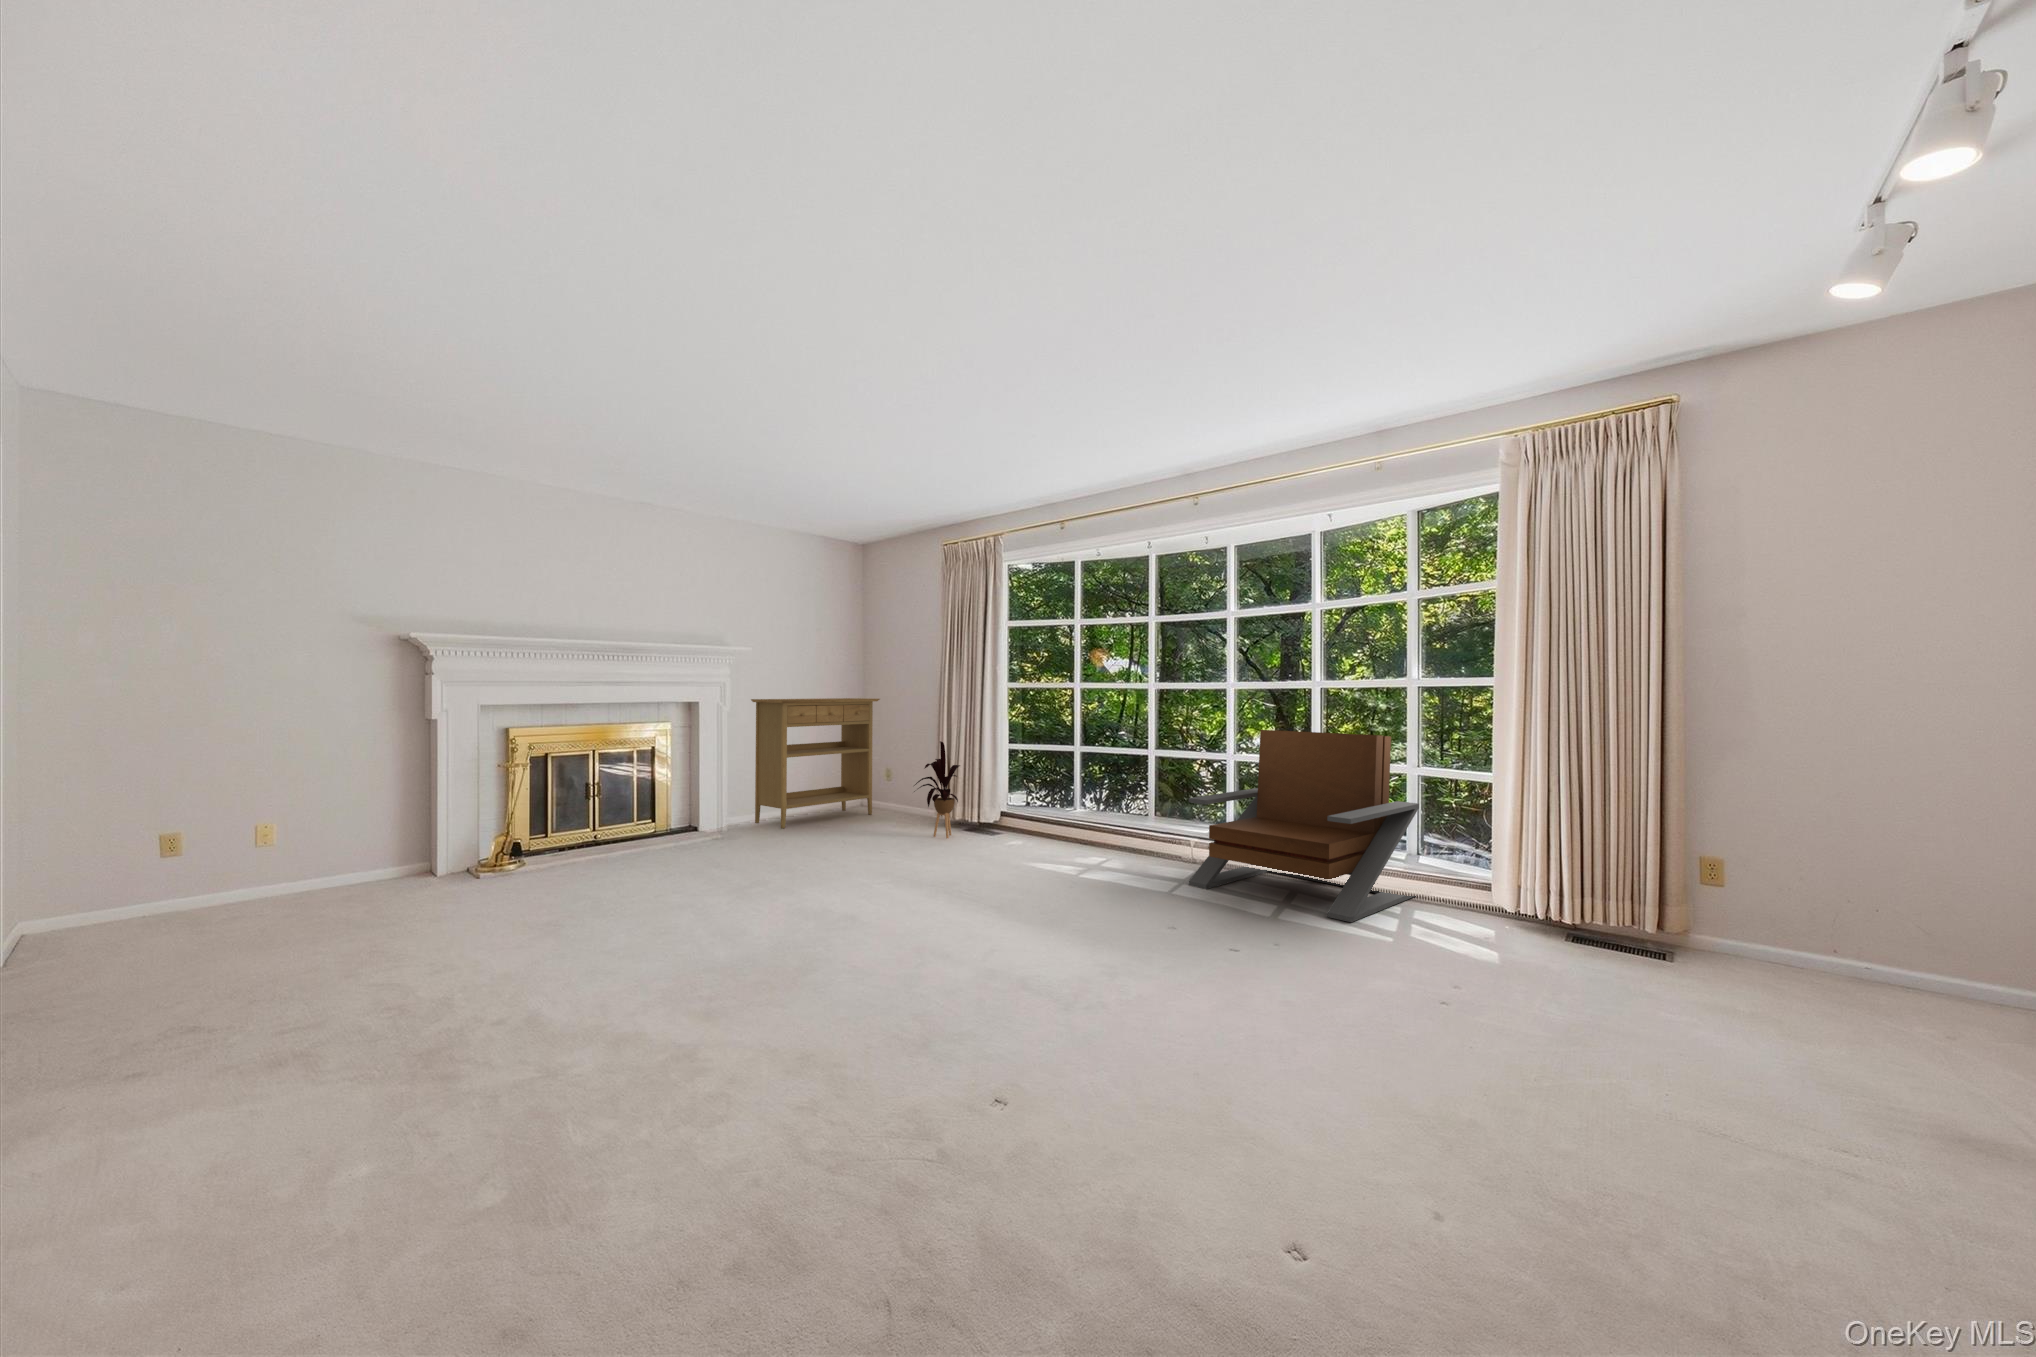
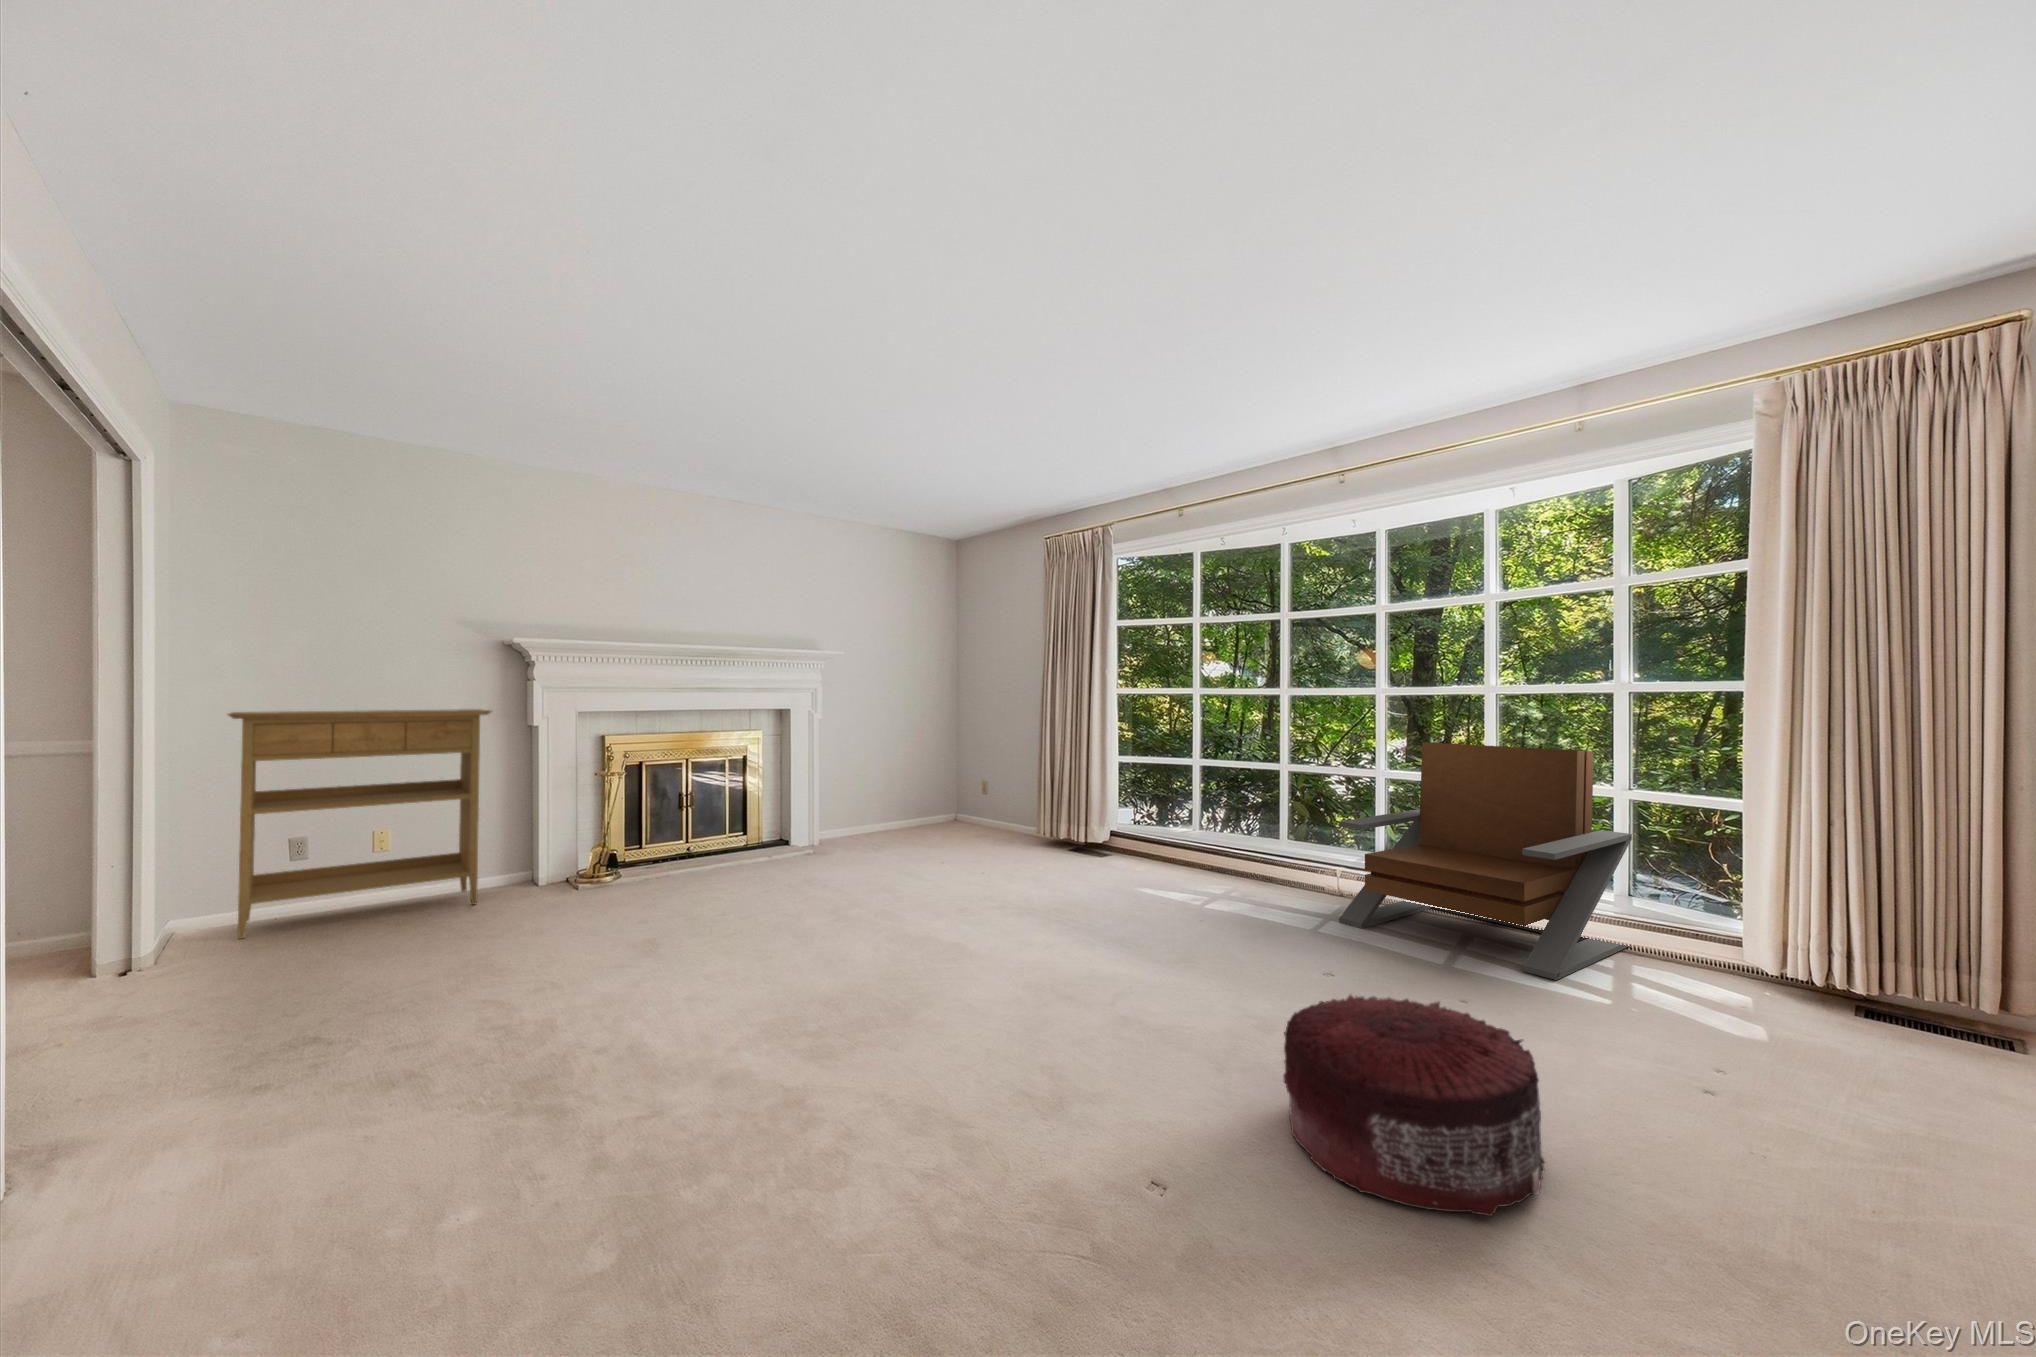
console table: present [751,698,880,828] -> present [228,709,491,939]
house plant: present [914,741,960,838] -> none [1016,751,1068,857]
pouf: none [1111,928,1302,1080] -> present [1283,995,1544,1216]

